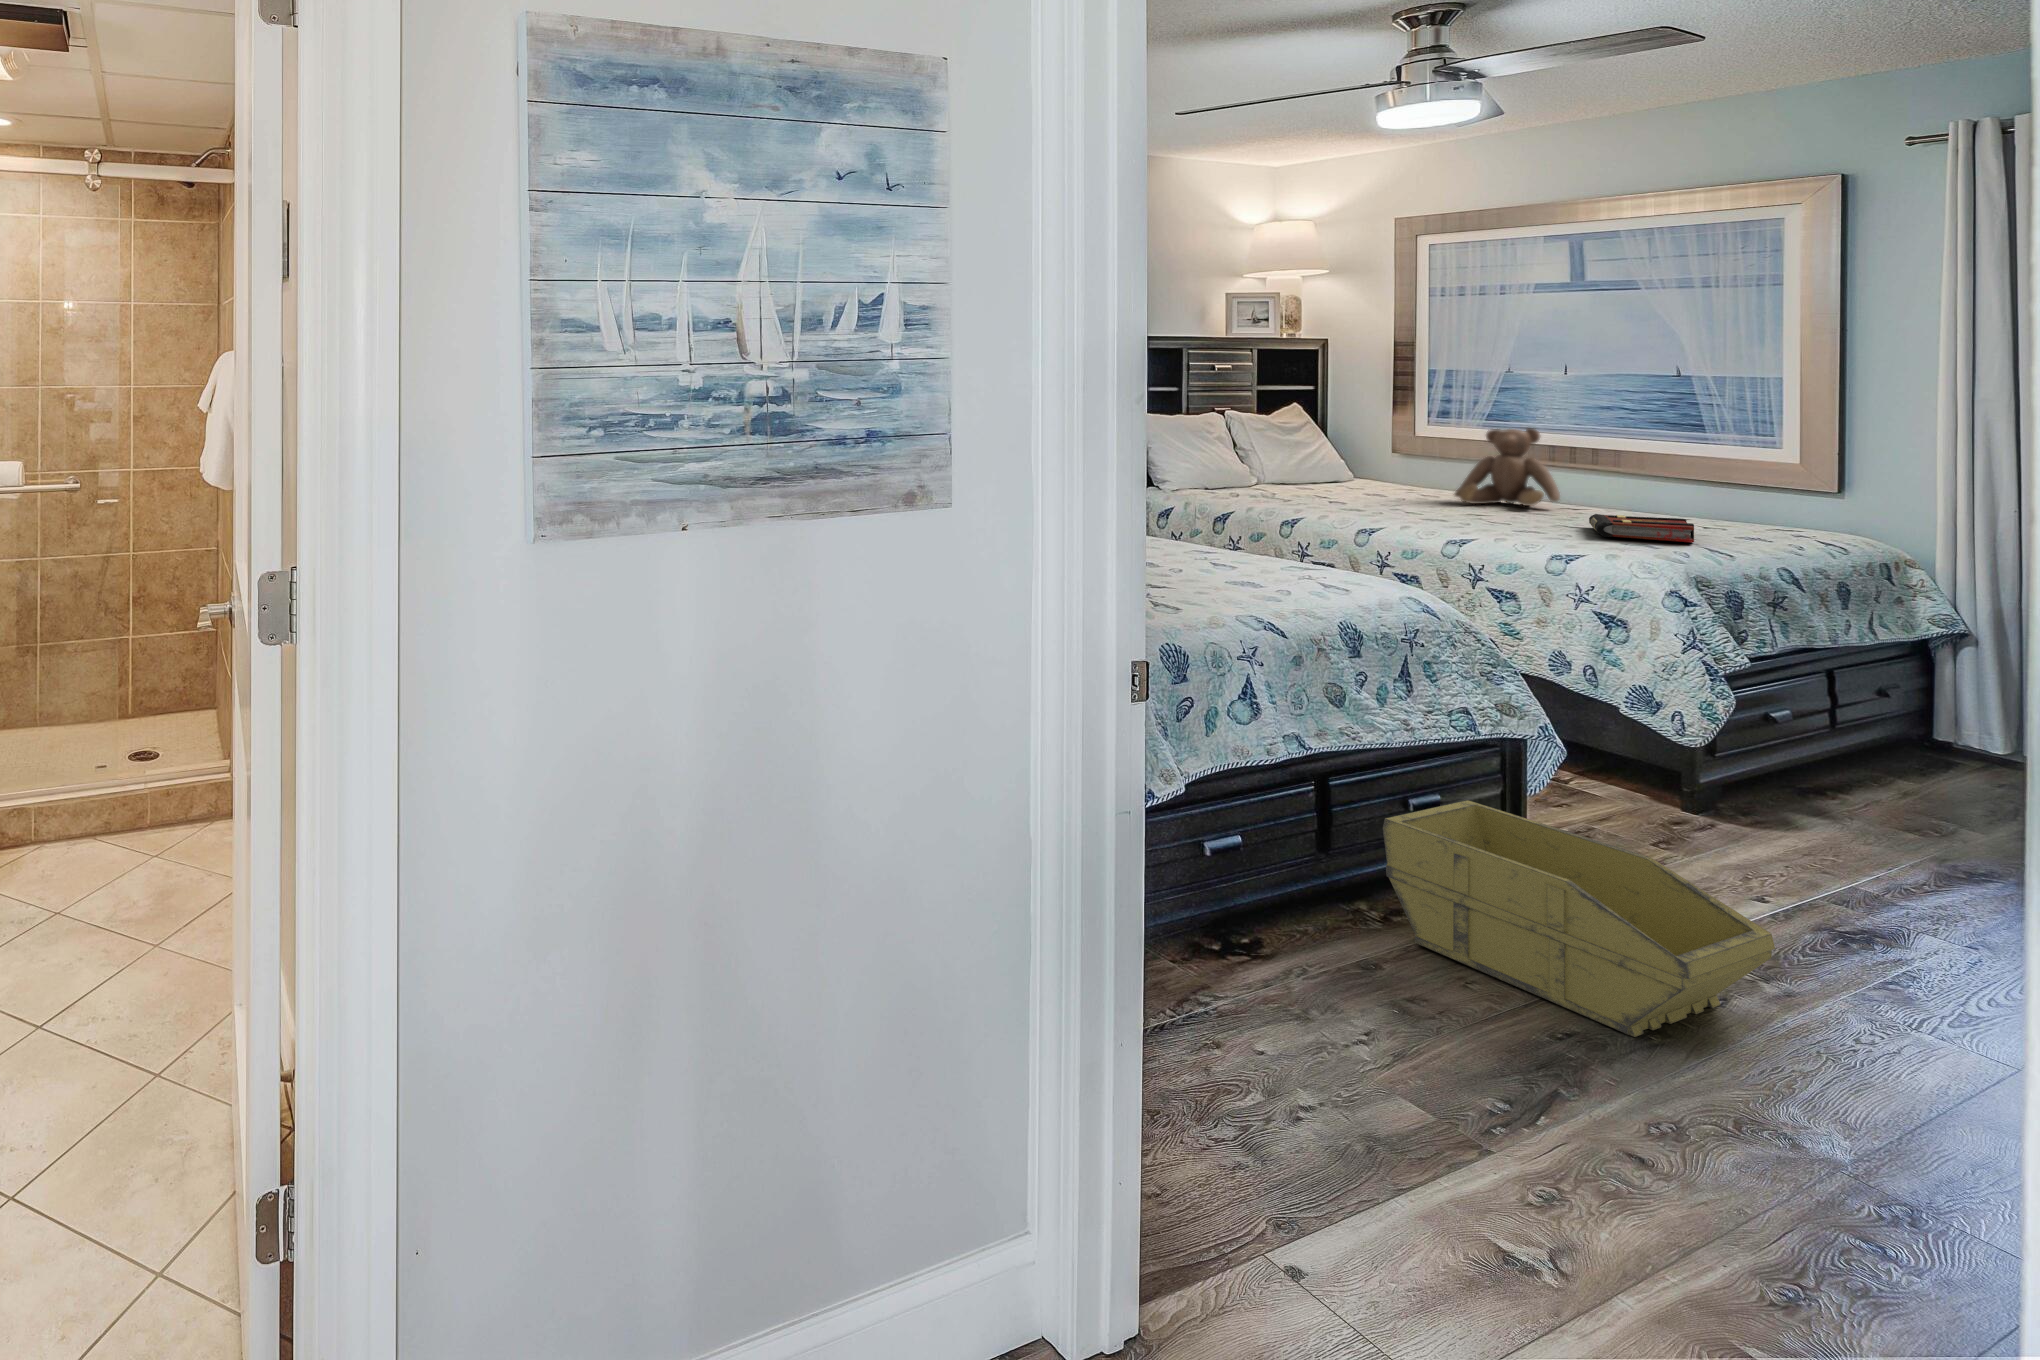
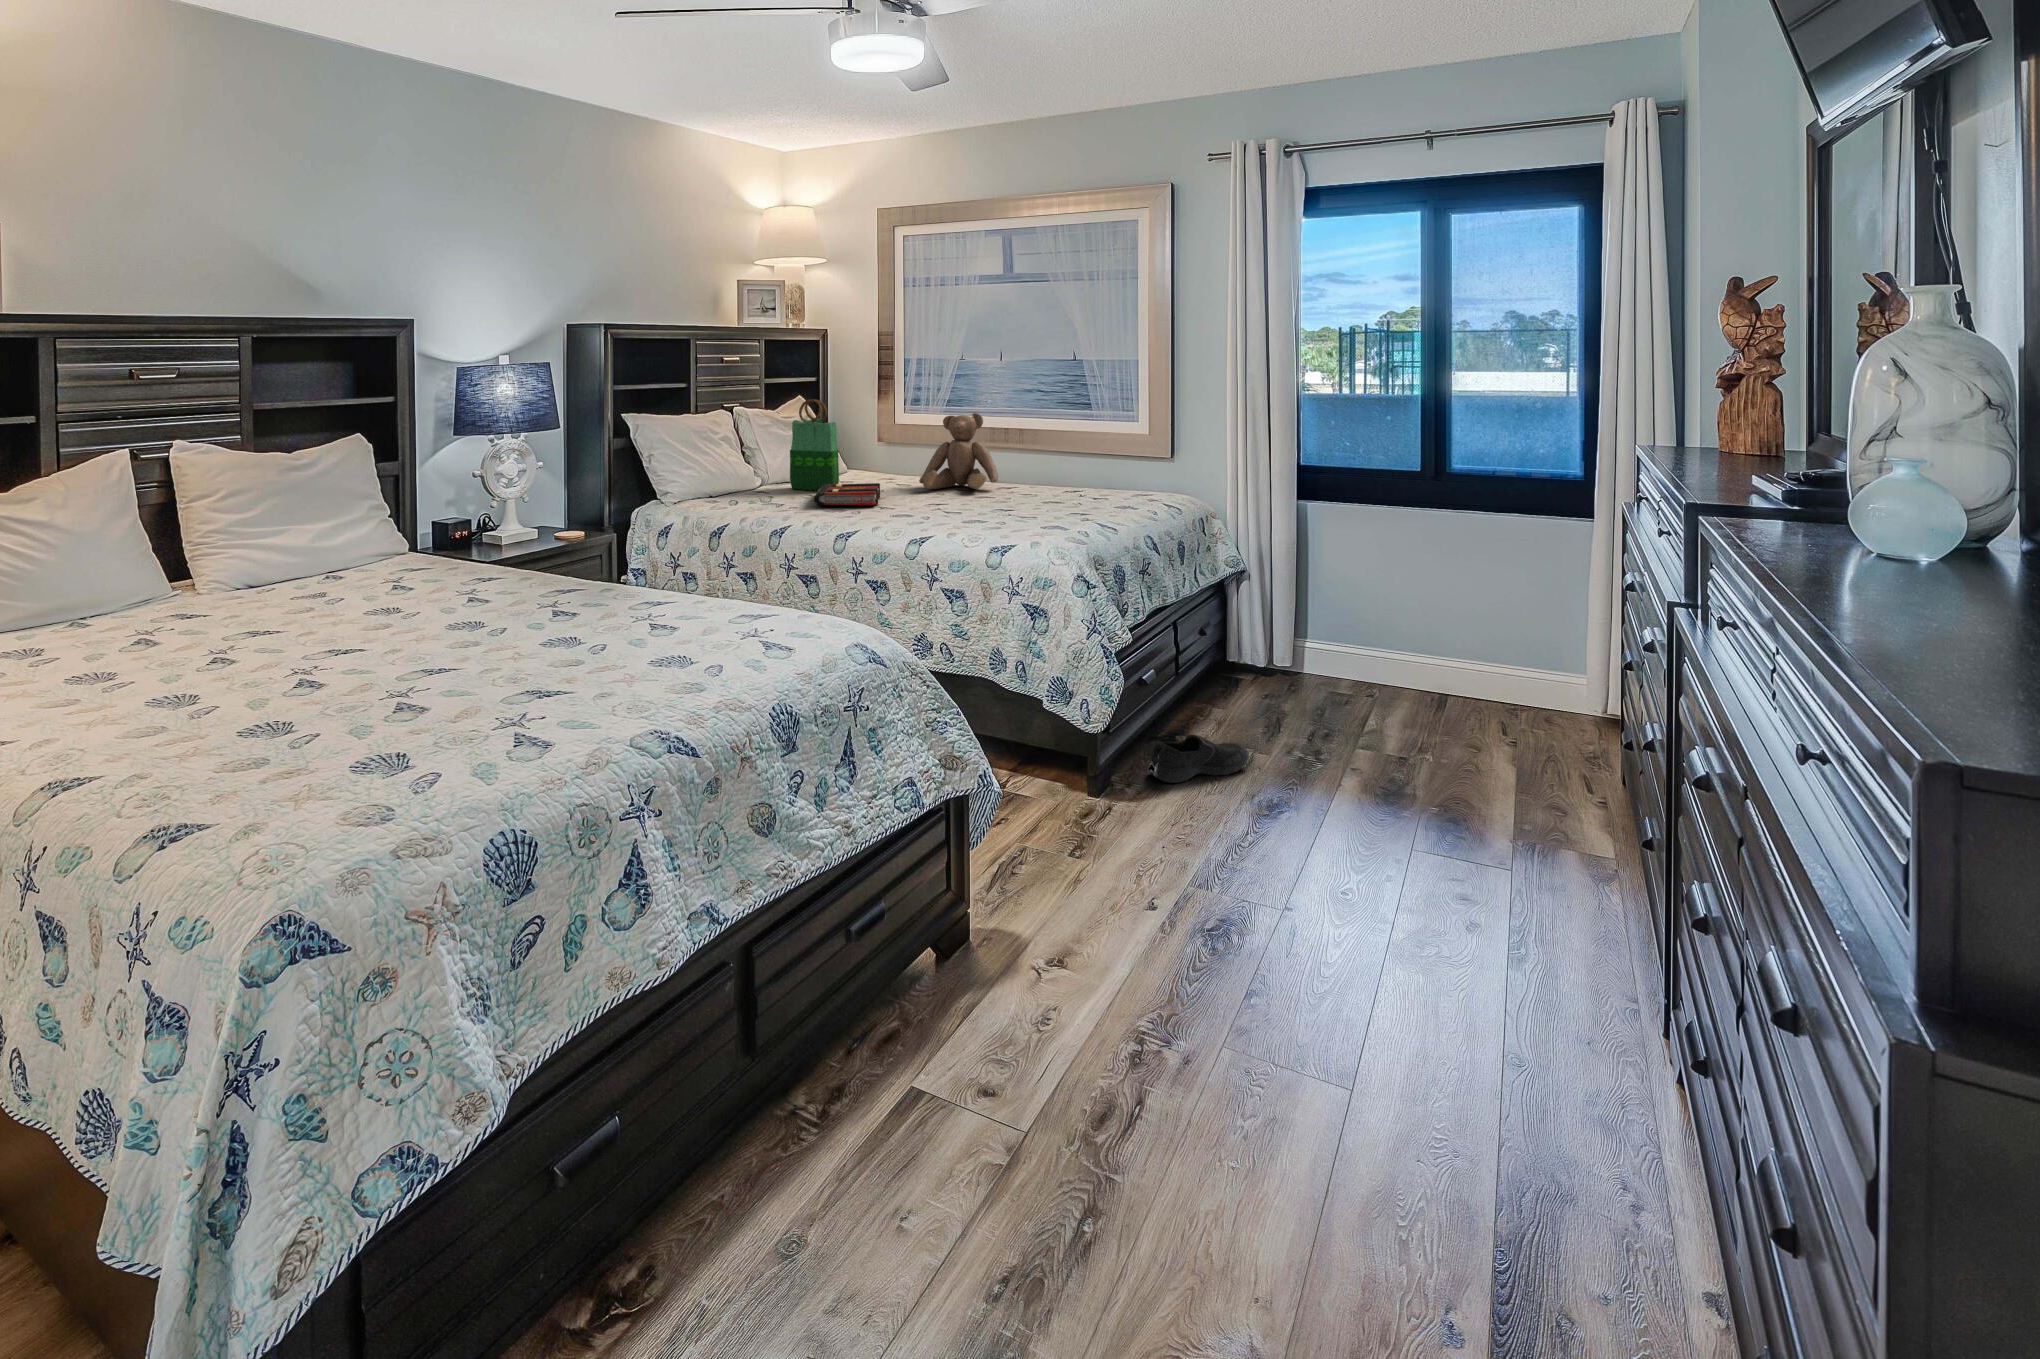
tote bag: none [1295,406,1353,497] -> present [790,399,839,491]
book: present [1589,514,1694,542] -> present [814,483,880,506]
shoe: none [1765,778,1927,832] -> present [1147,735,1248,783]
storage bin: present [1383,800,1775,1037] -> none [816,900,1189,1243]

